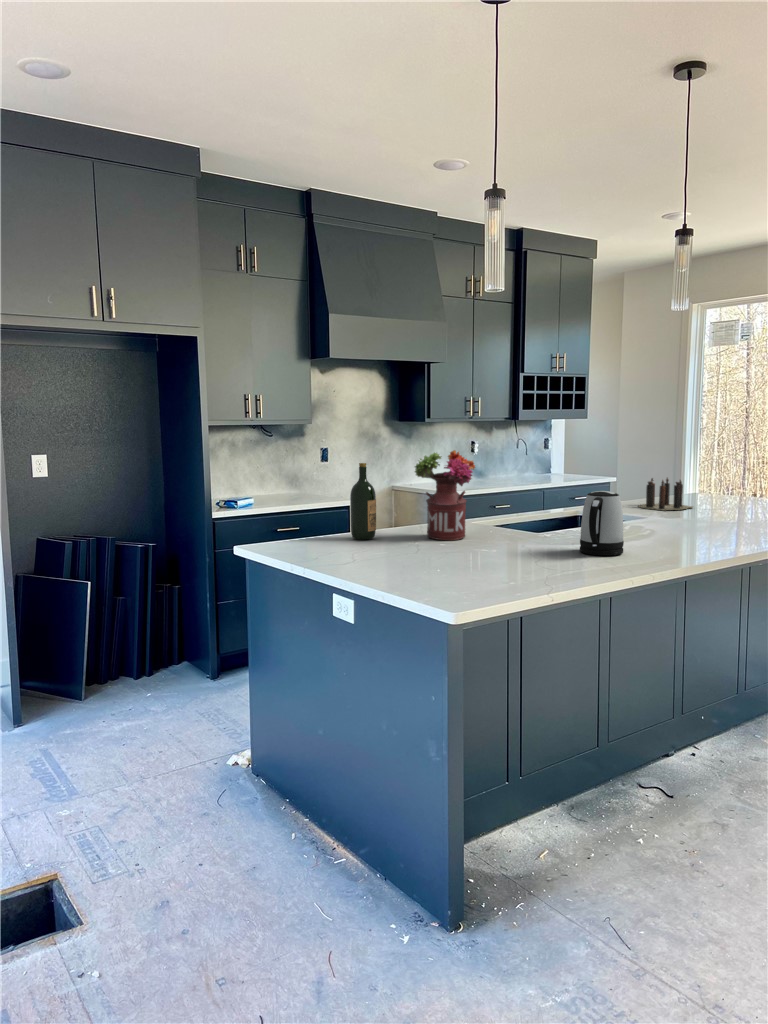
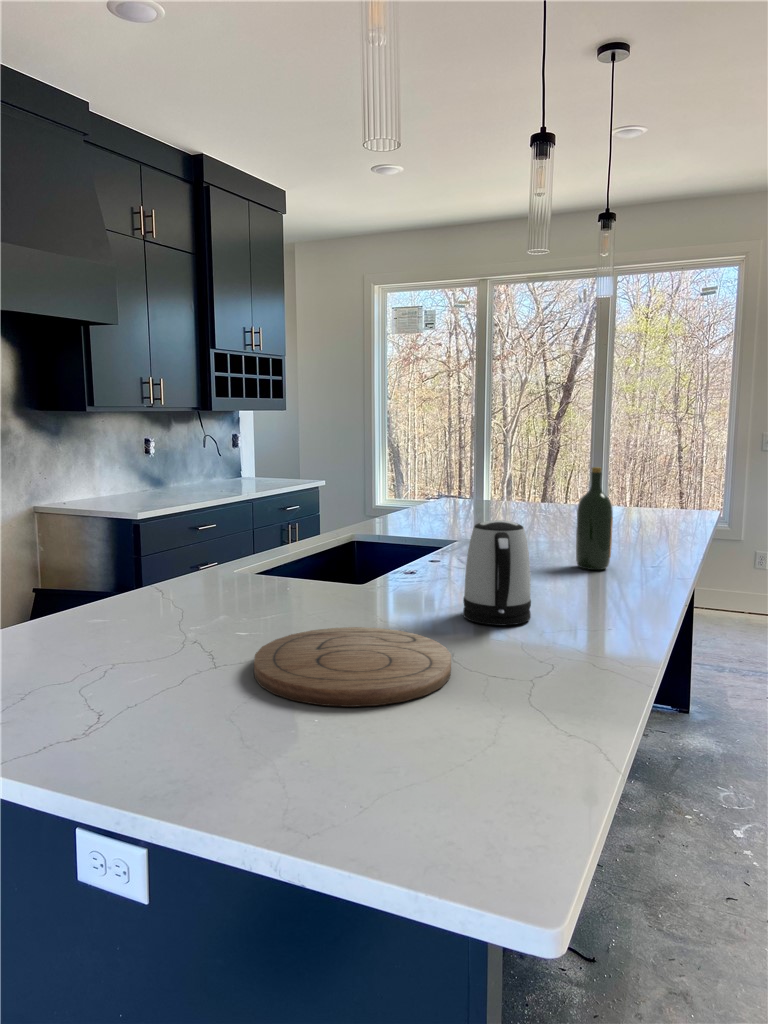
flower arrangement: present [415,450,475,540] -> none [164,457,278,620]
wine bottle: present [350,463,376,540] -> present [576,467,613,570]
candle: present [639,478,693,510] -> none [404,484,487,528]
cutting board: none [432,544,537,572] -> present [254,627,451,707]

